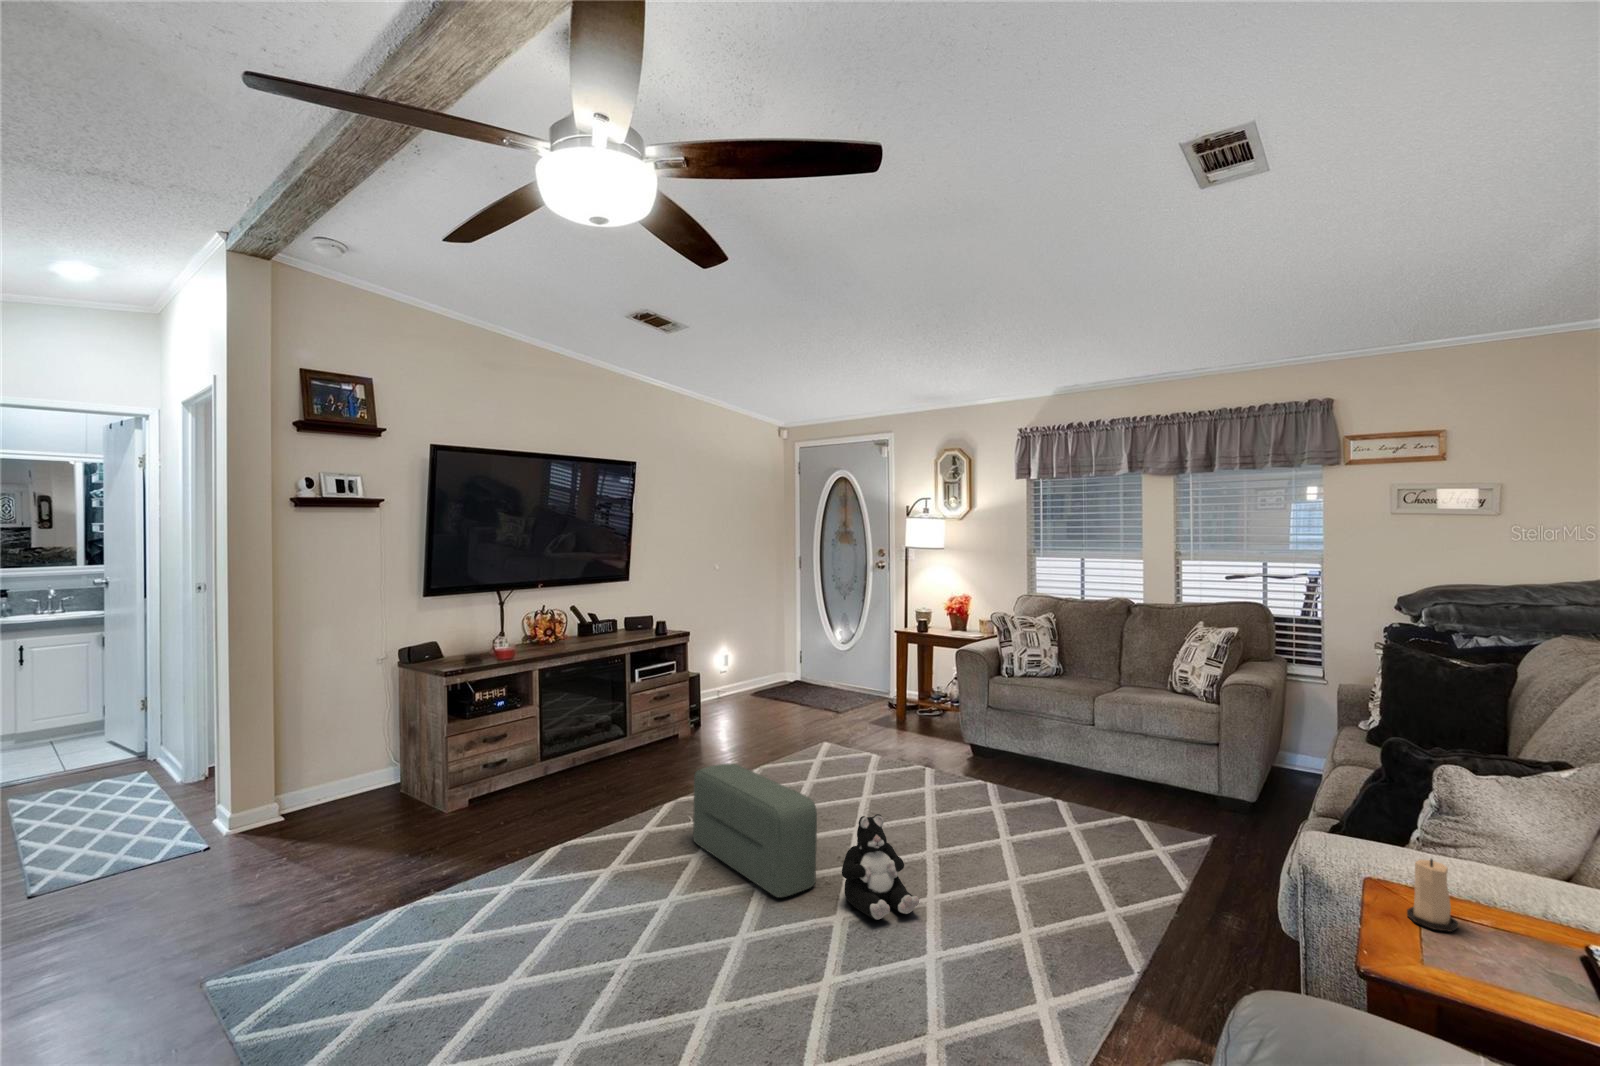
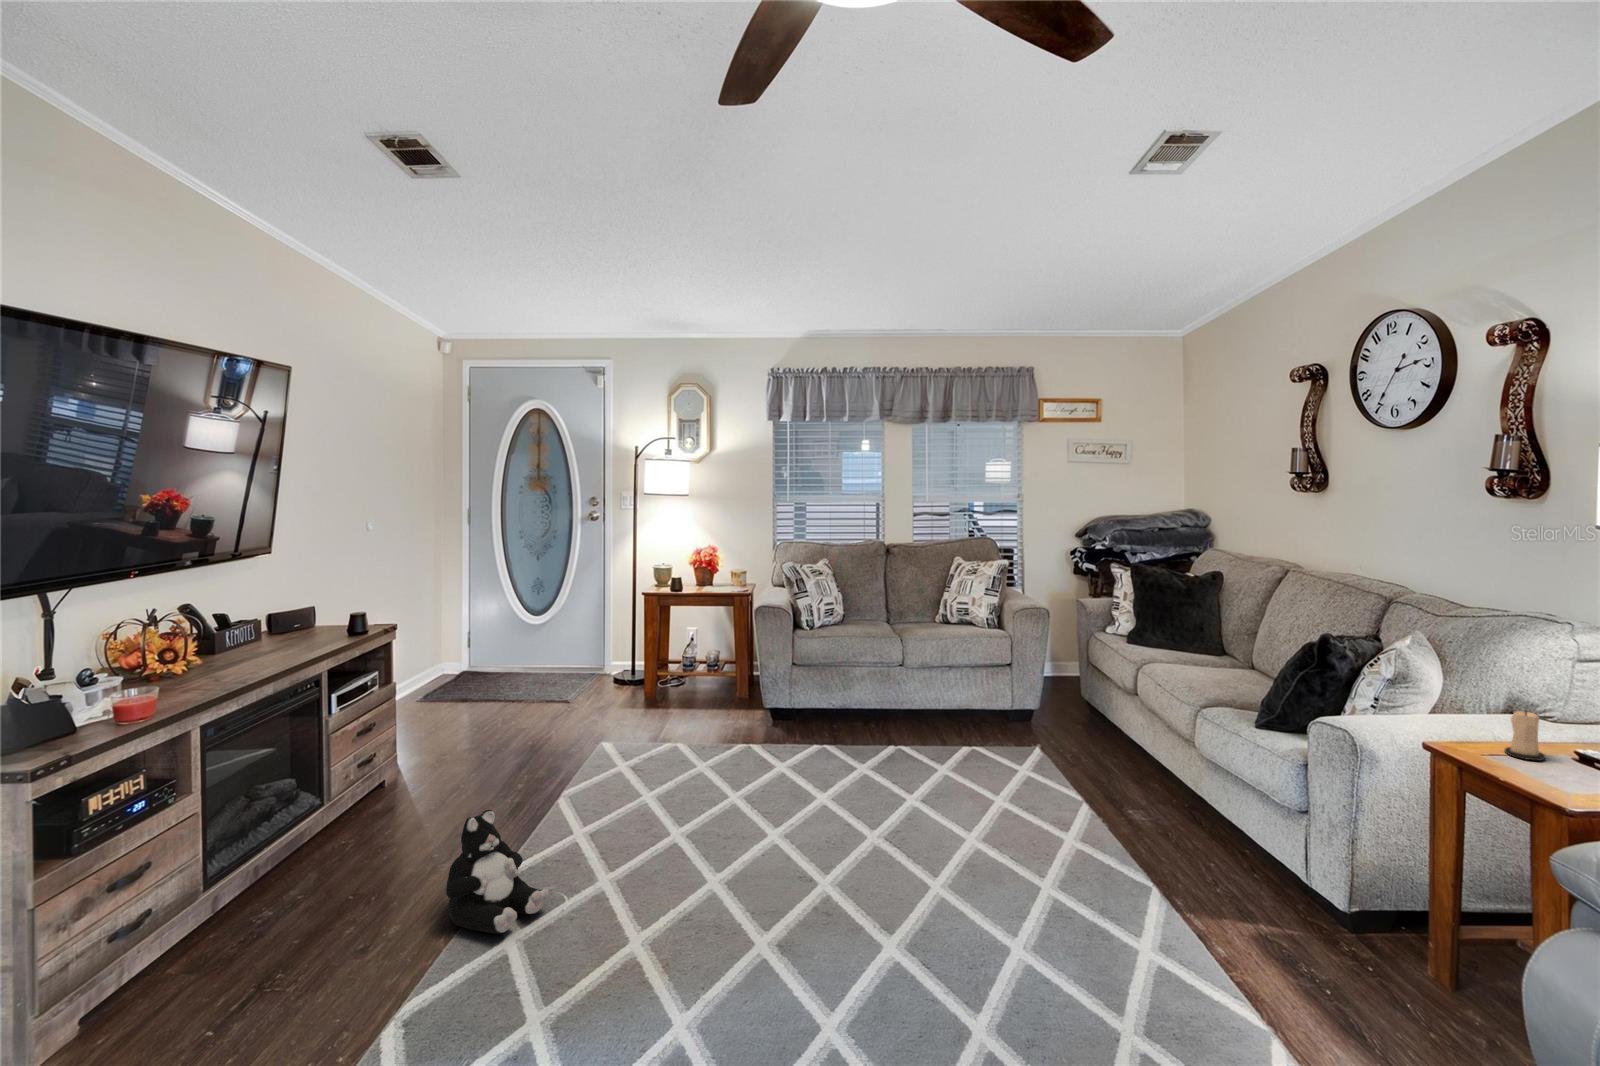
pouf: present [693,764,817,897] -> none [620,793,842,946]
plush toy: present [842,814,919,920] -> present [446,810,549,934]

